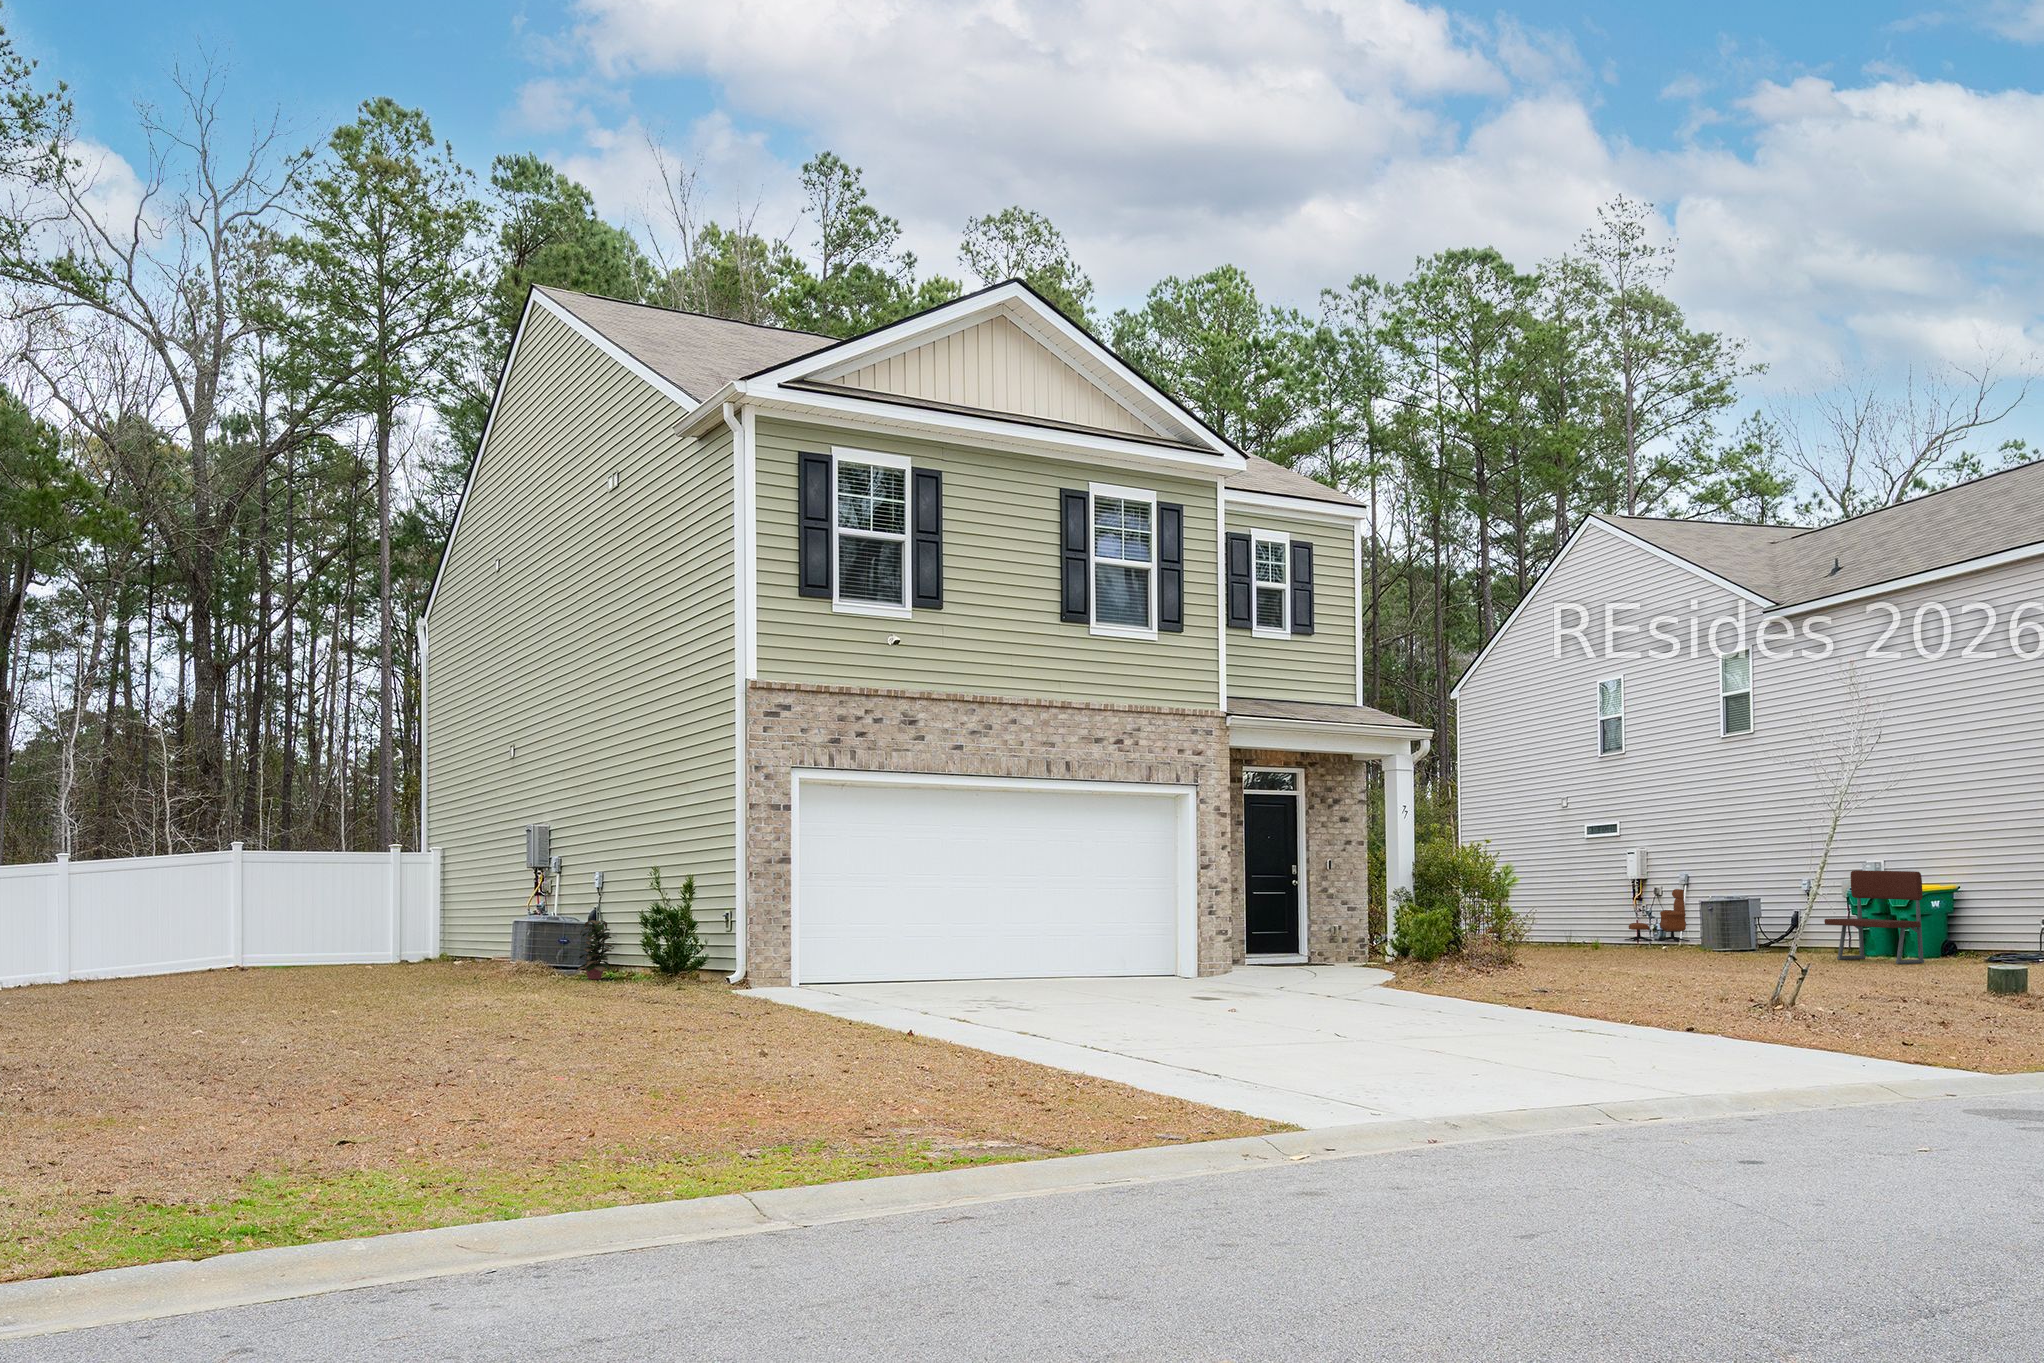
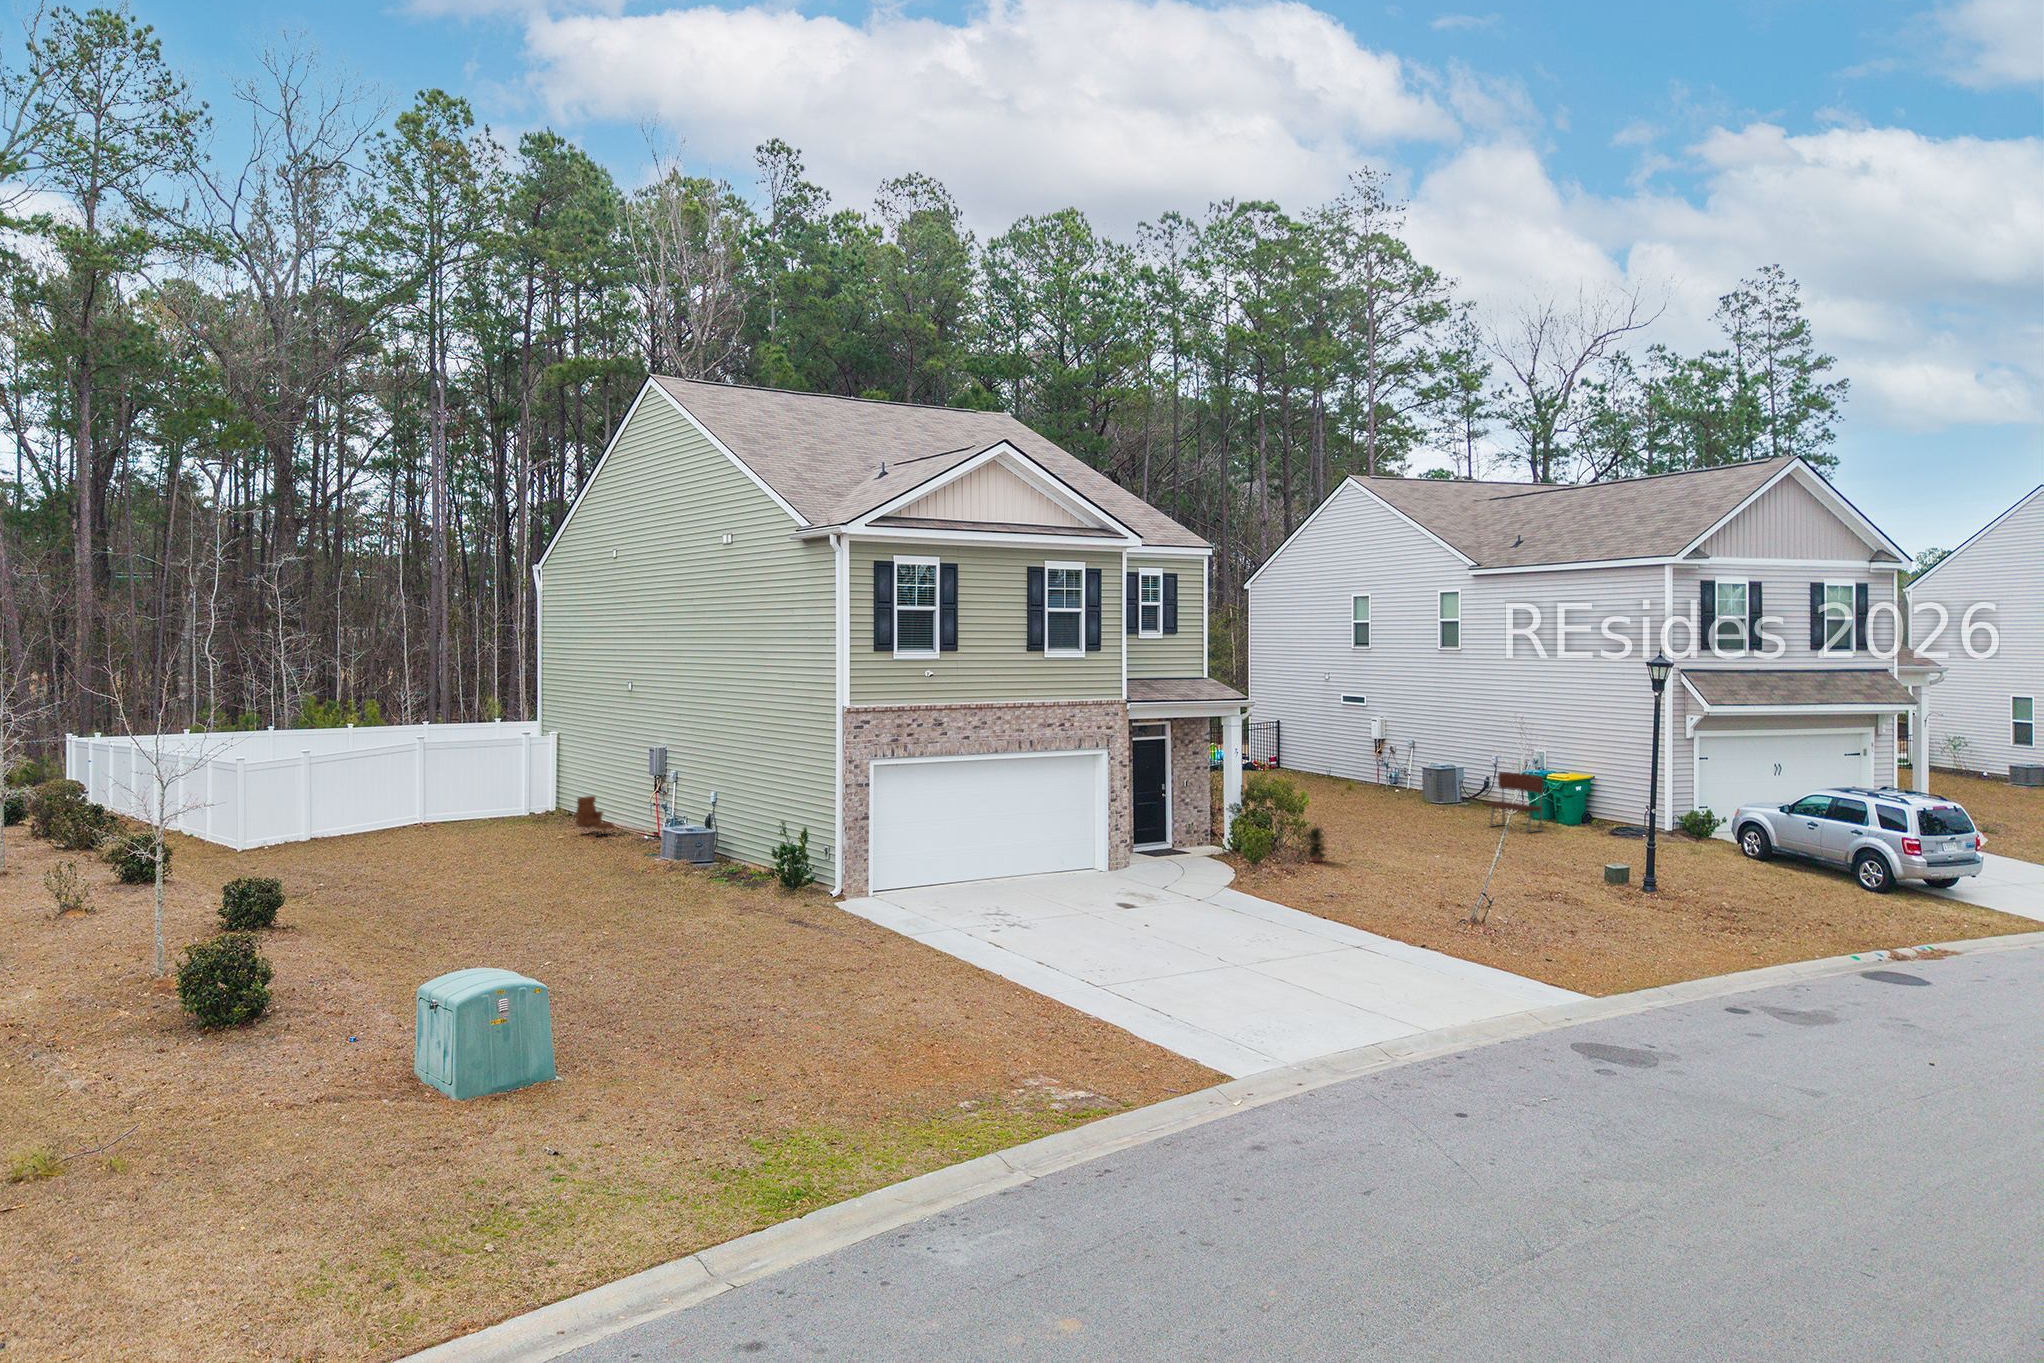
lounge chair: present [1625,889,1690,942] -> present [575,796,614,836]
decorative plant: present [576,920,614,979] -> present [1305,827,1326,862]

